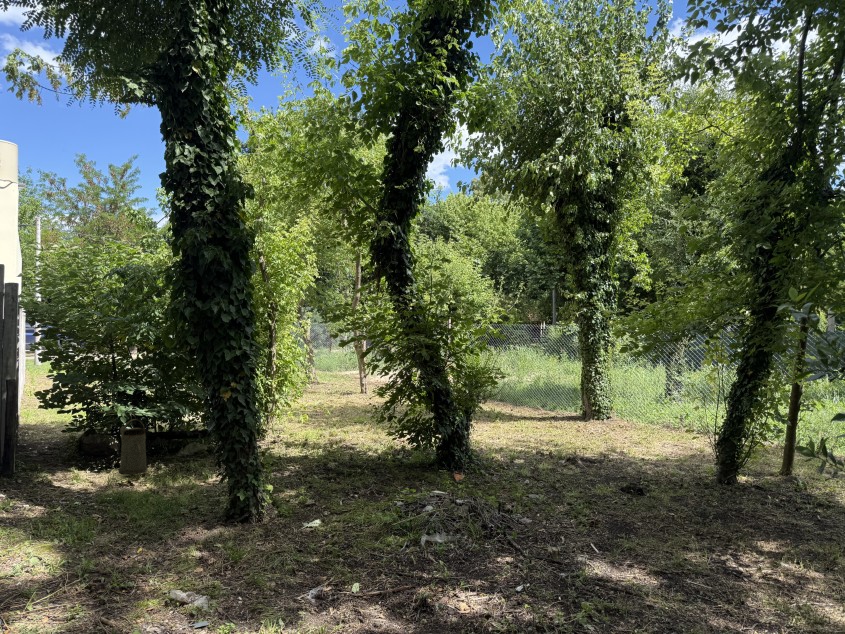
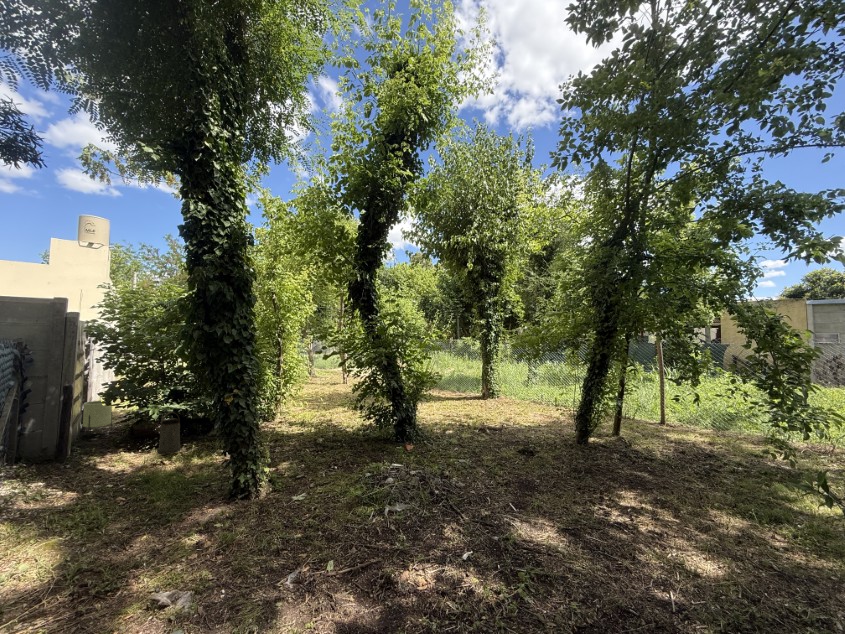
planter: none [17,404,52,454] -> present [83,401,112,438]

